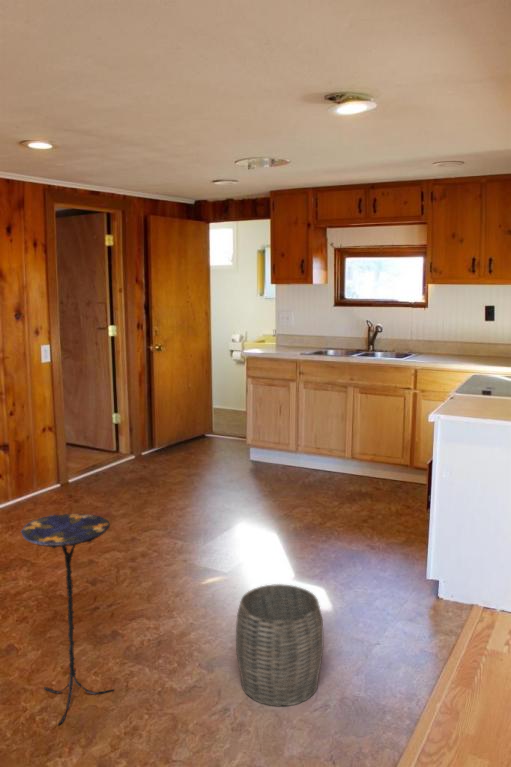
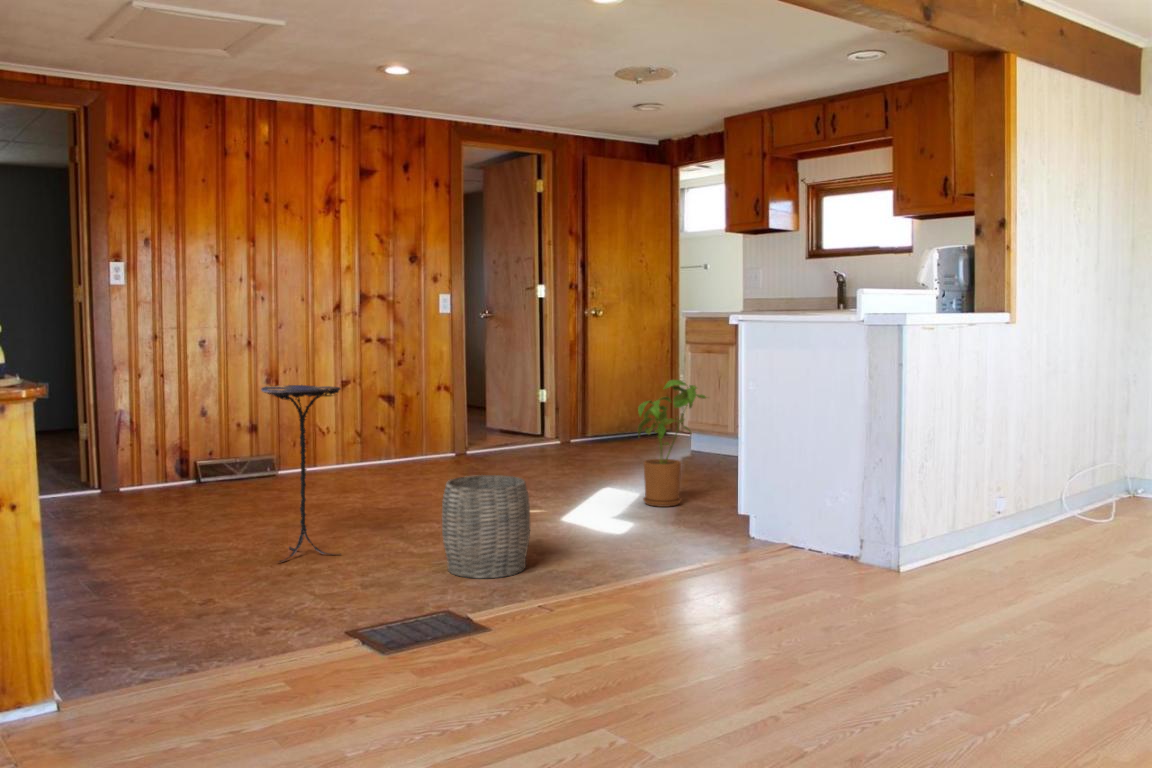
house plant: none [288,438,351,545] -> present [638,380,706,507]

